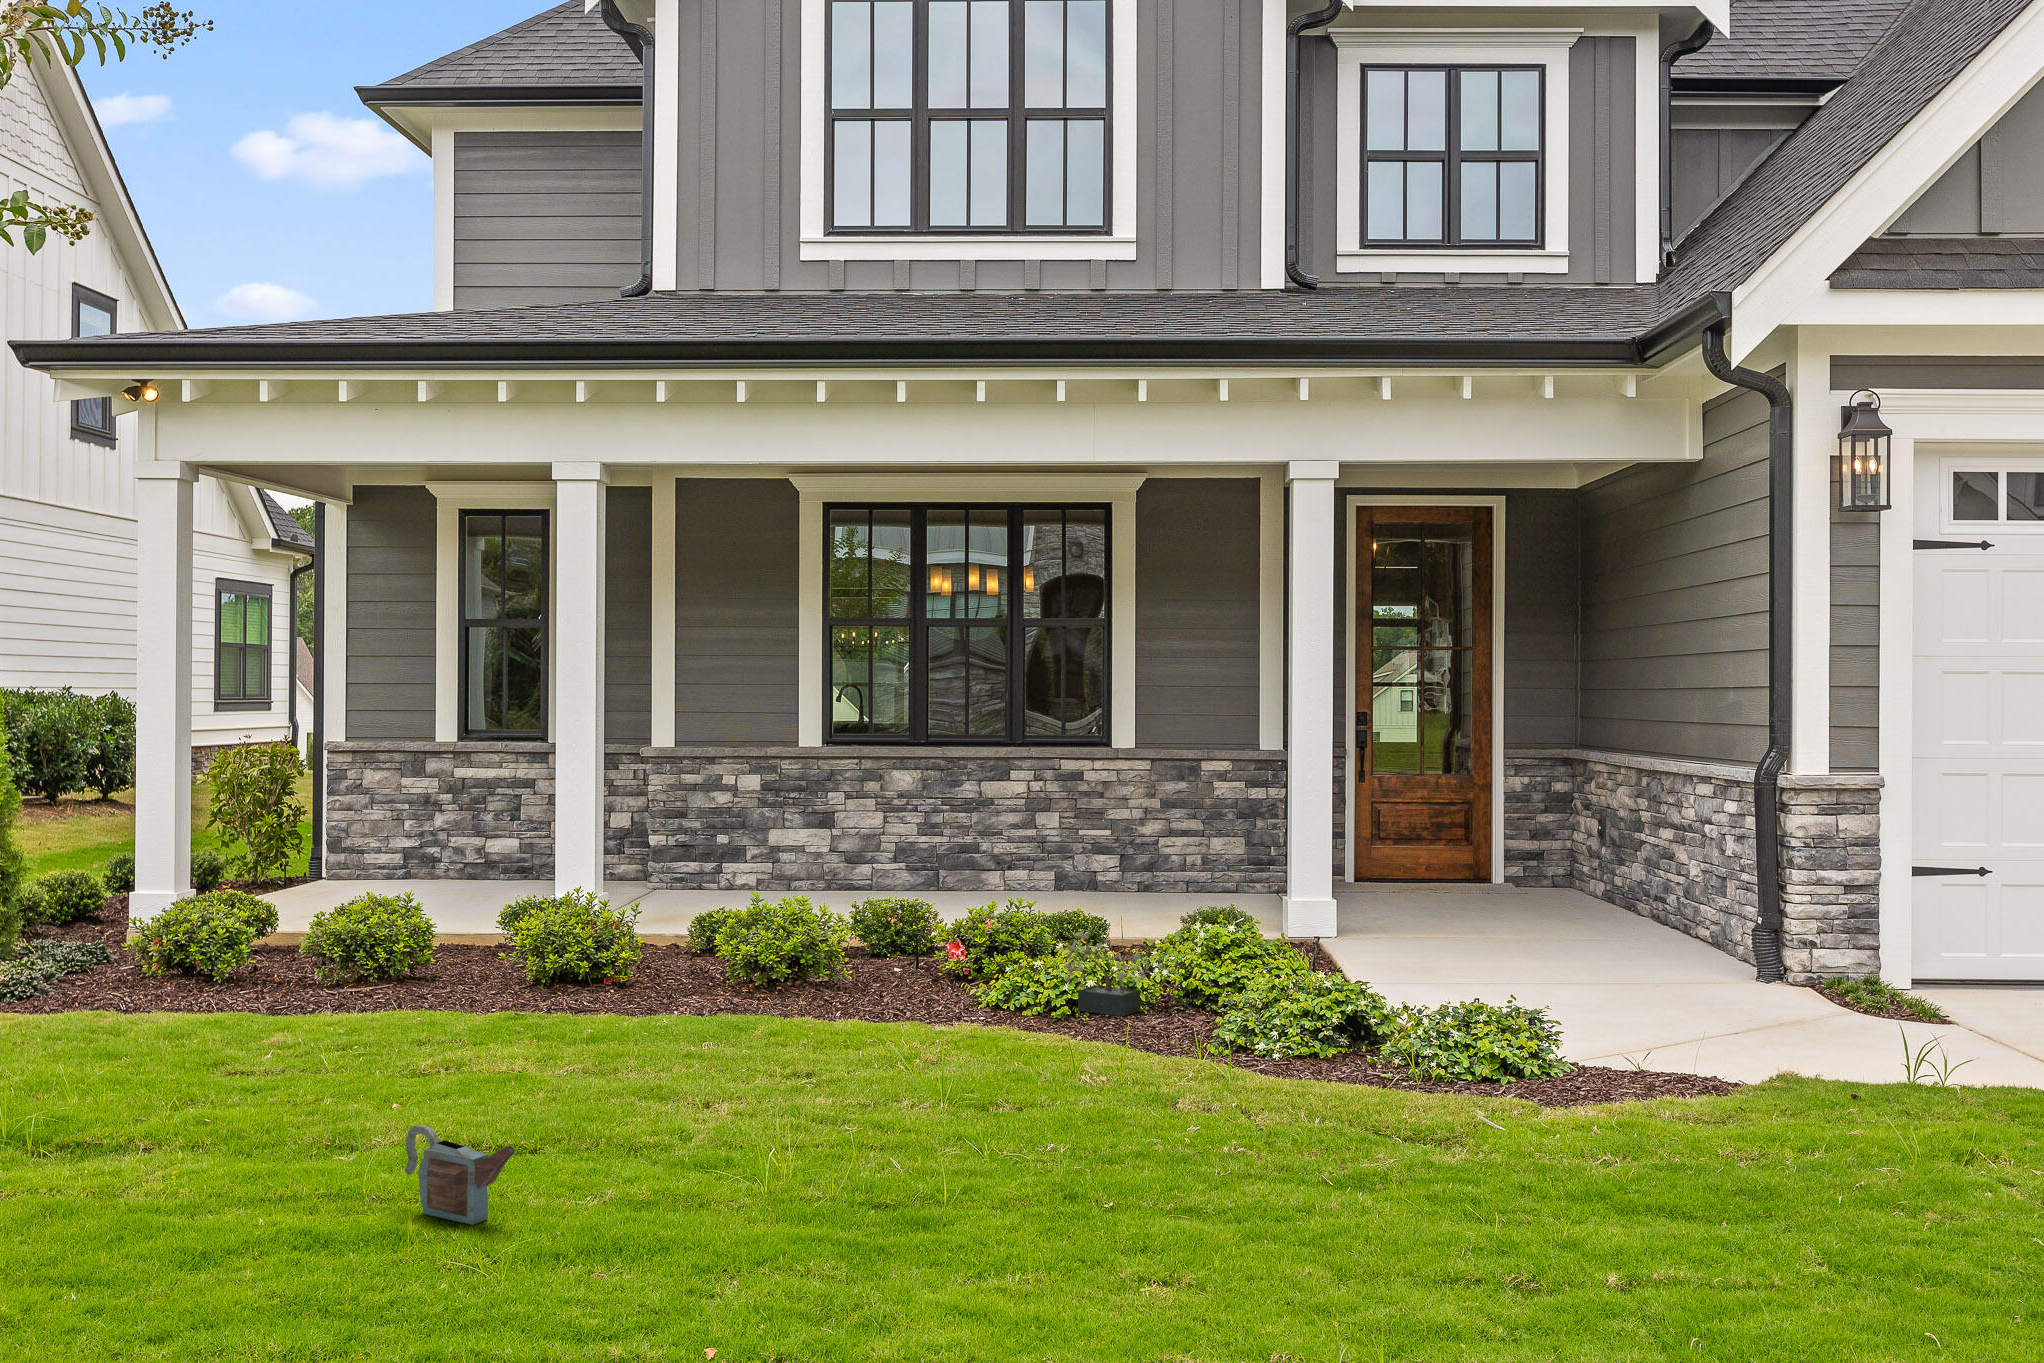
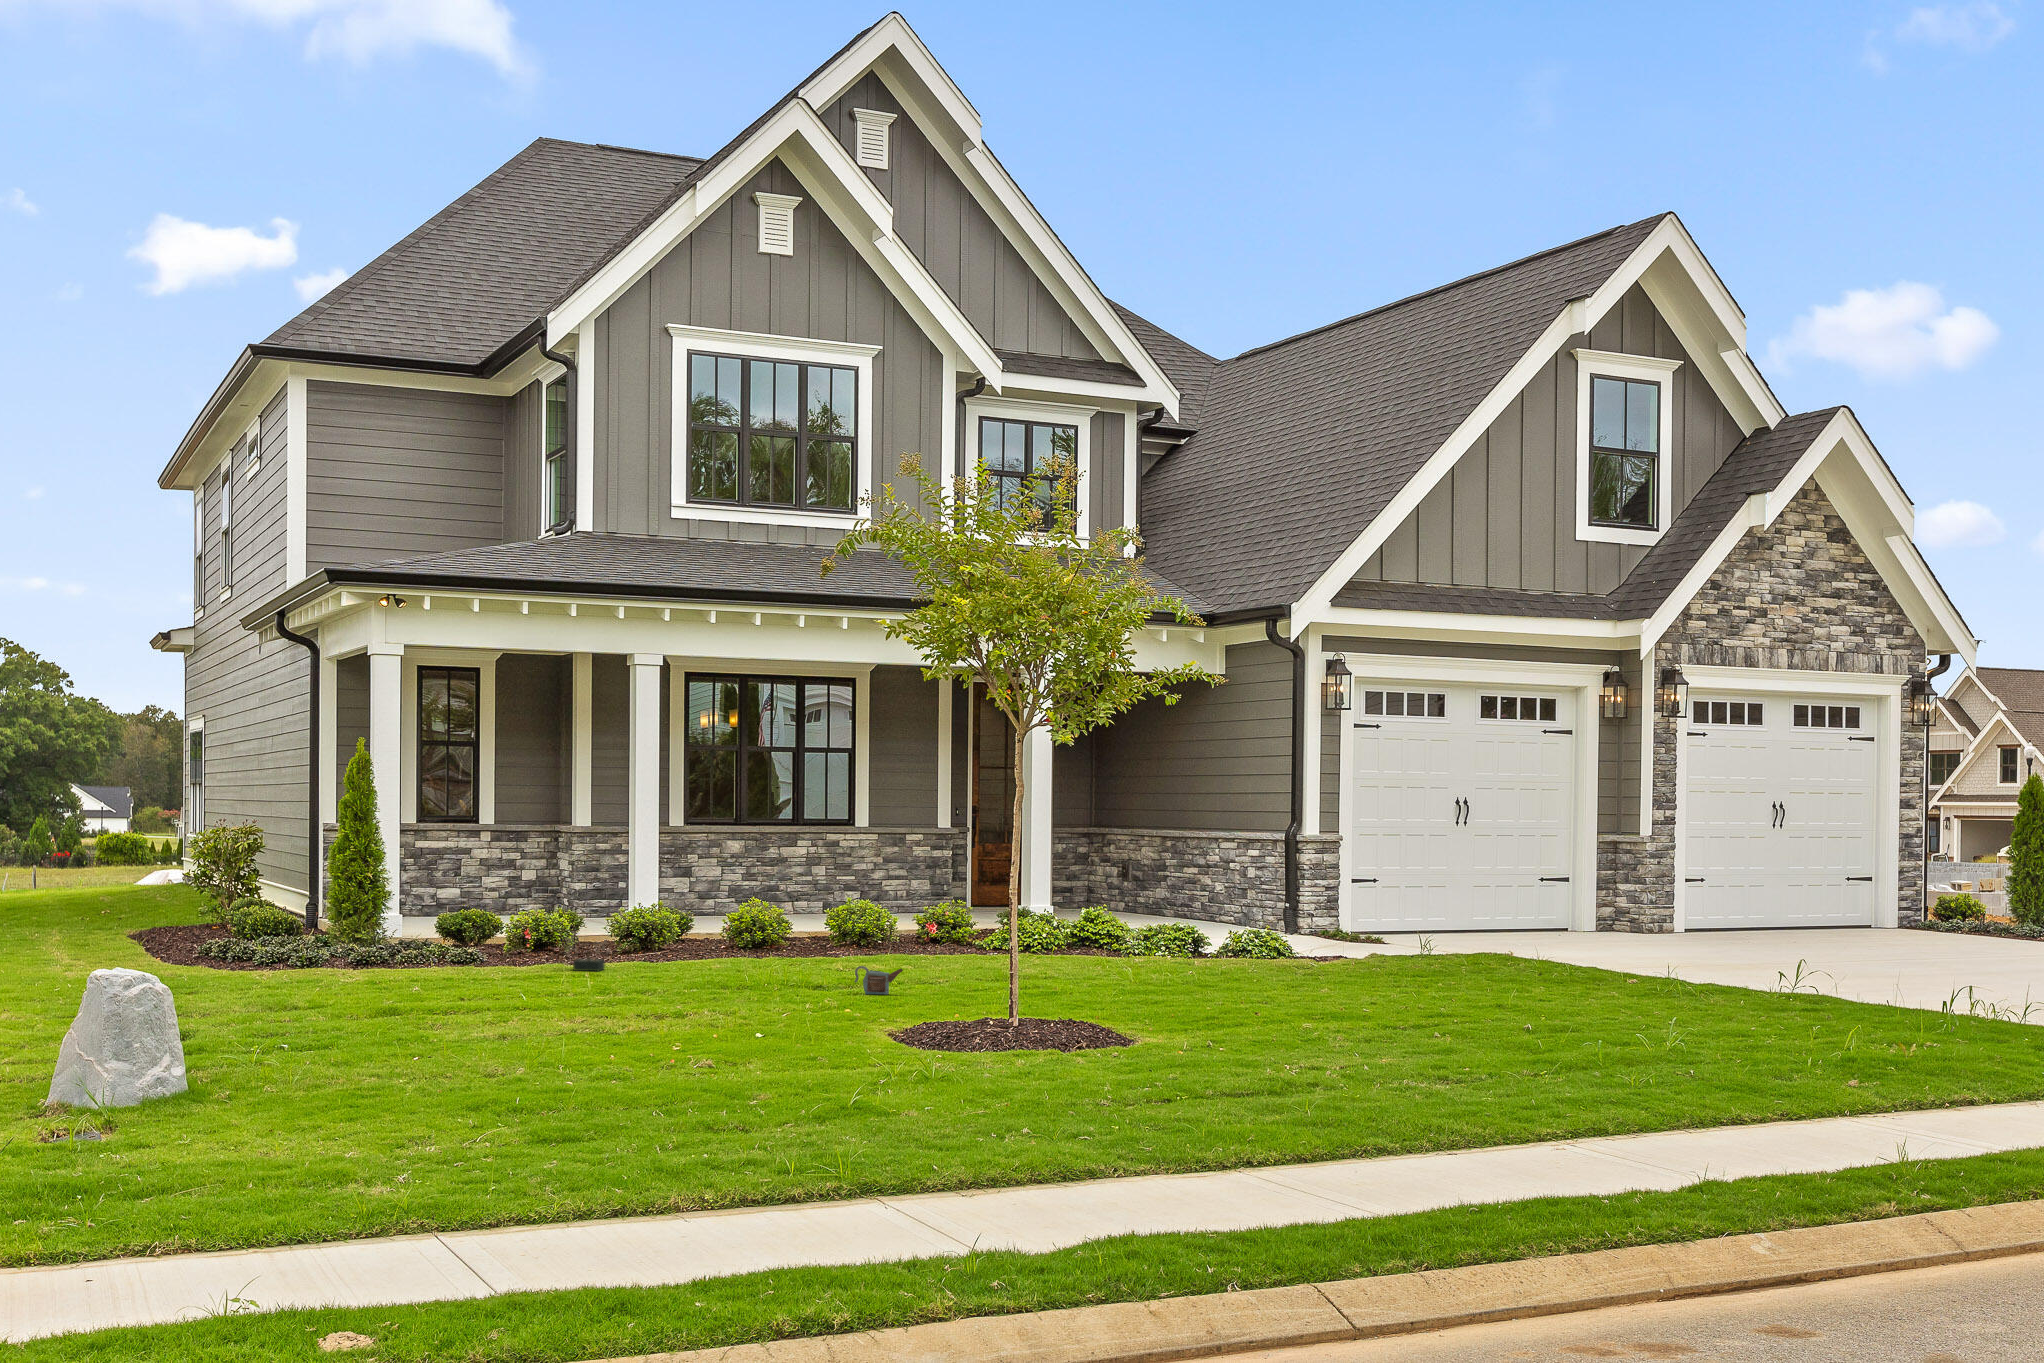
decorative plant: present [1060,931,1151,1016] -> present [568,931,609,971]

